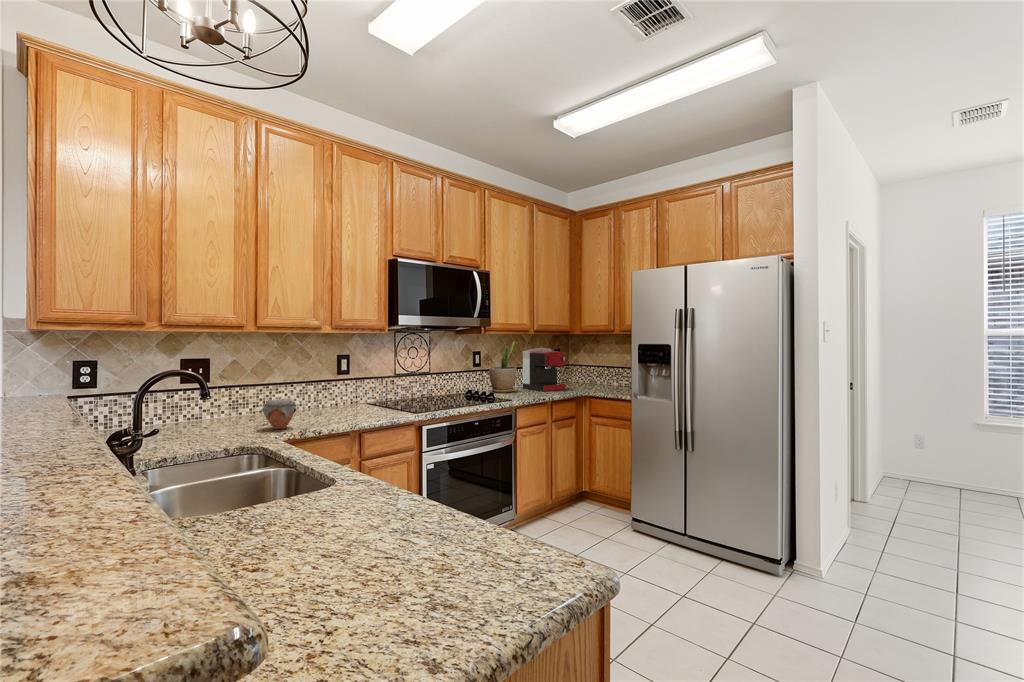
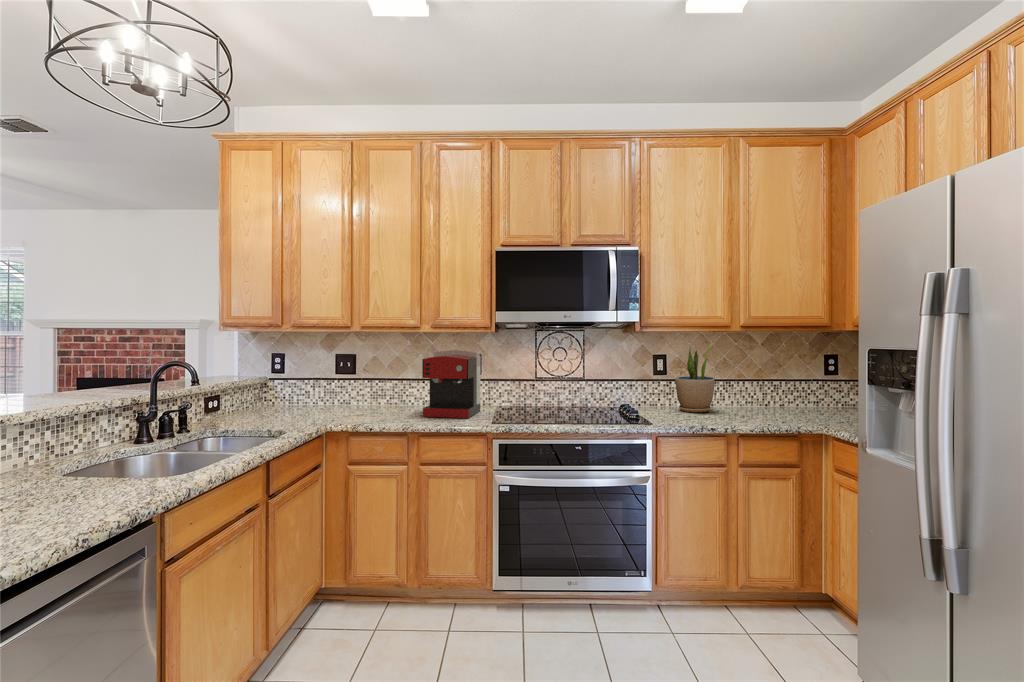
coffee maker: present [523,348,566,391] -> present [422,350,481,418]
jar: present [262,399,297,429] -> none [341,392,369,420]

